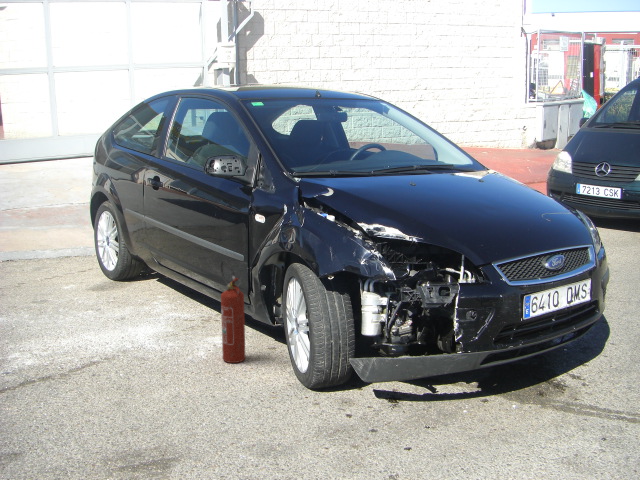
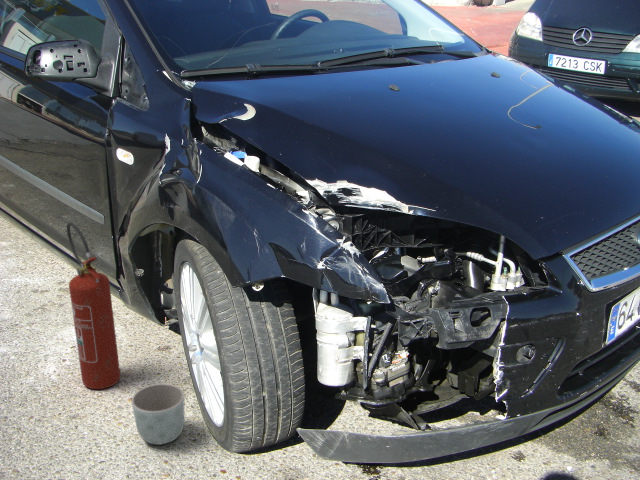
planter: none [255,352,286,386] -> present [132,384,184,445]

